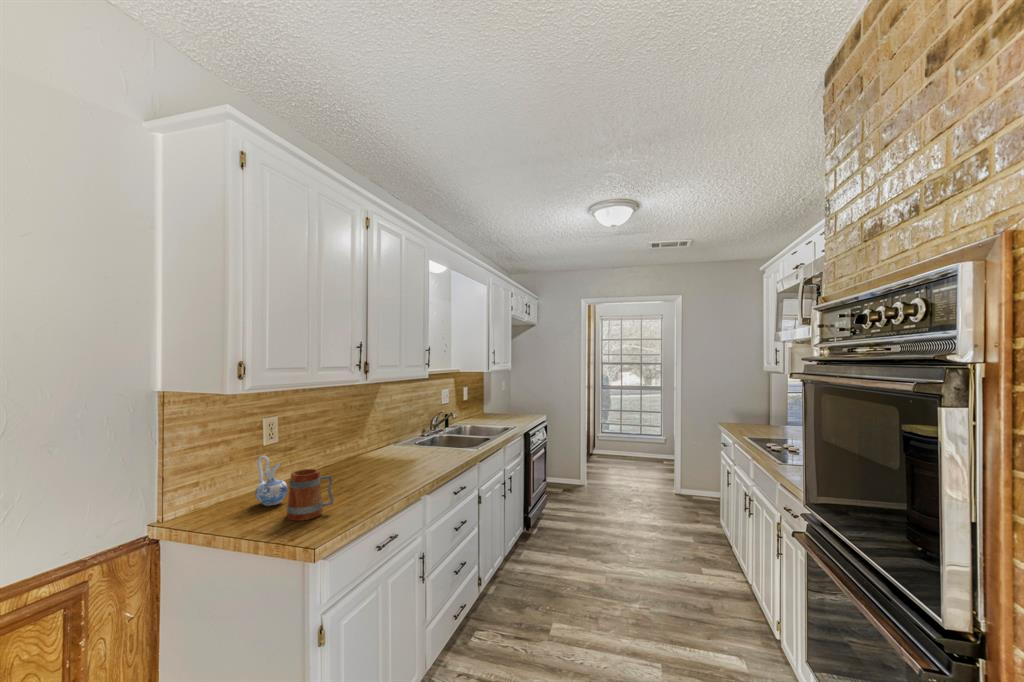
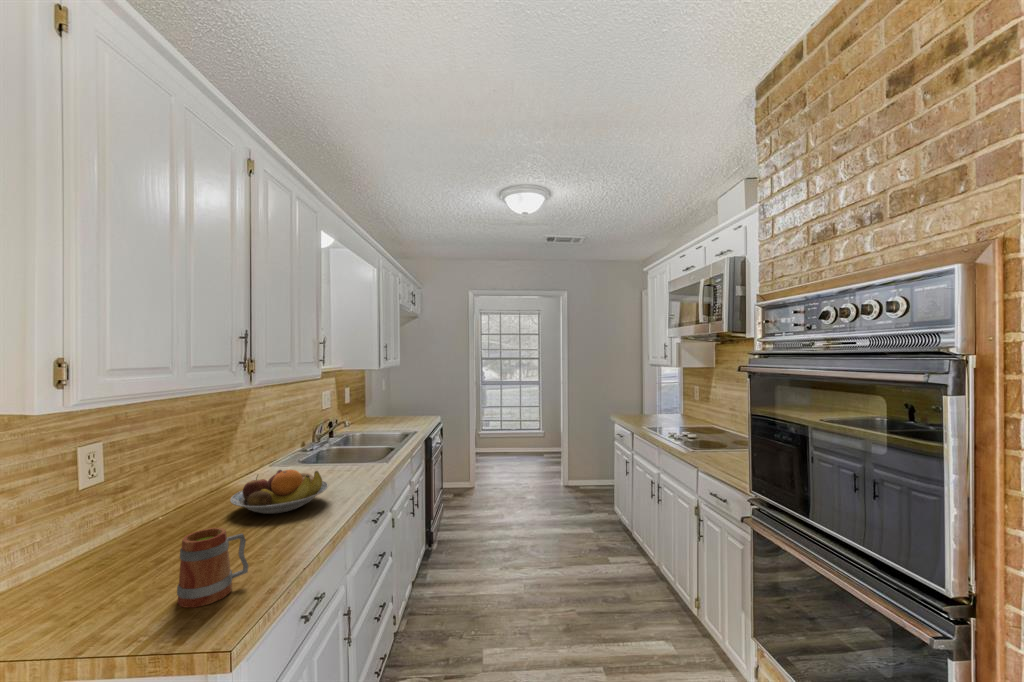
fruit bowl: none [349,439,419,471] -> present [230,470,328,514]
ceramic pitcher: present [255,455,287,506] -> none [111,519,164,592]

